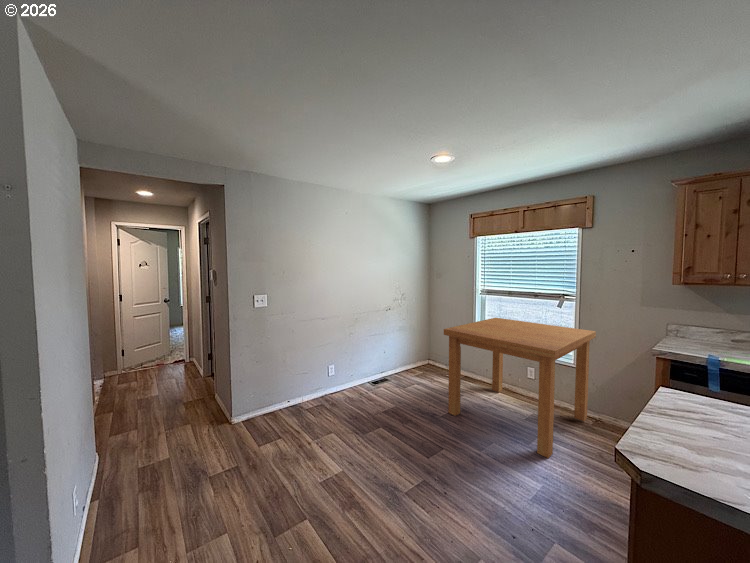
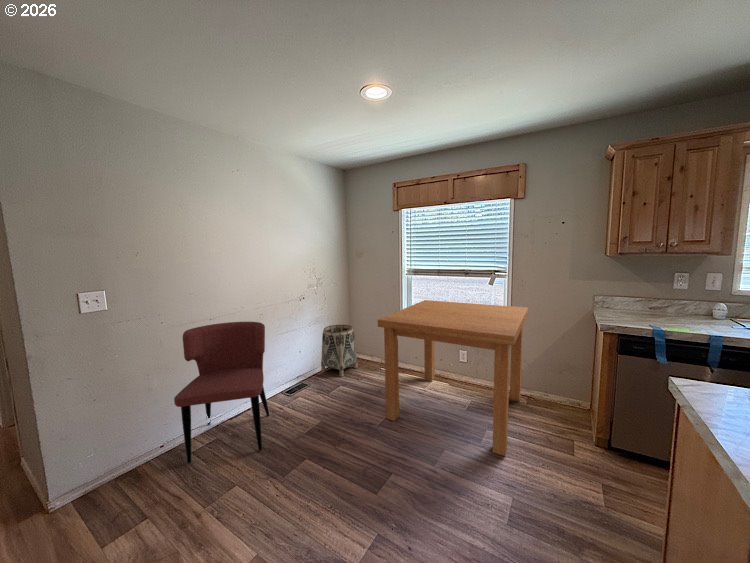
dining chair: none [299,322,358,416] -> present [174,322,269,463]
basket: none [401,334,433,378] -> present [321,325,358,377]

